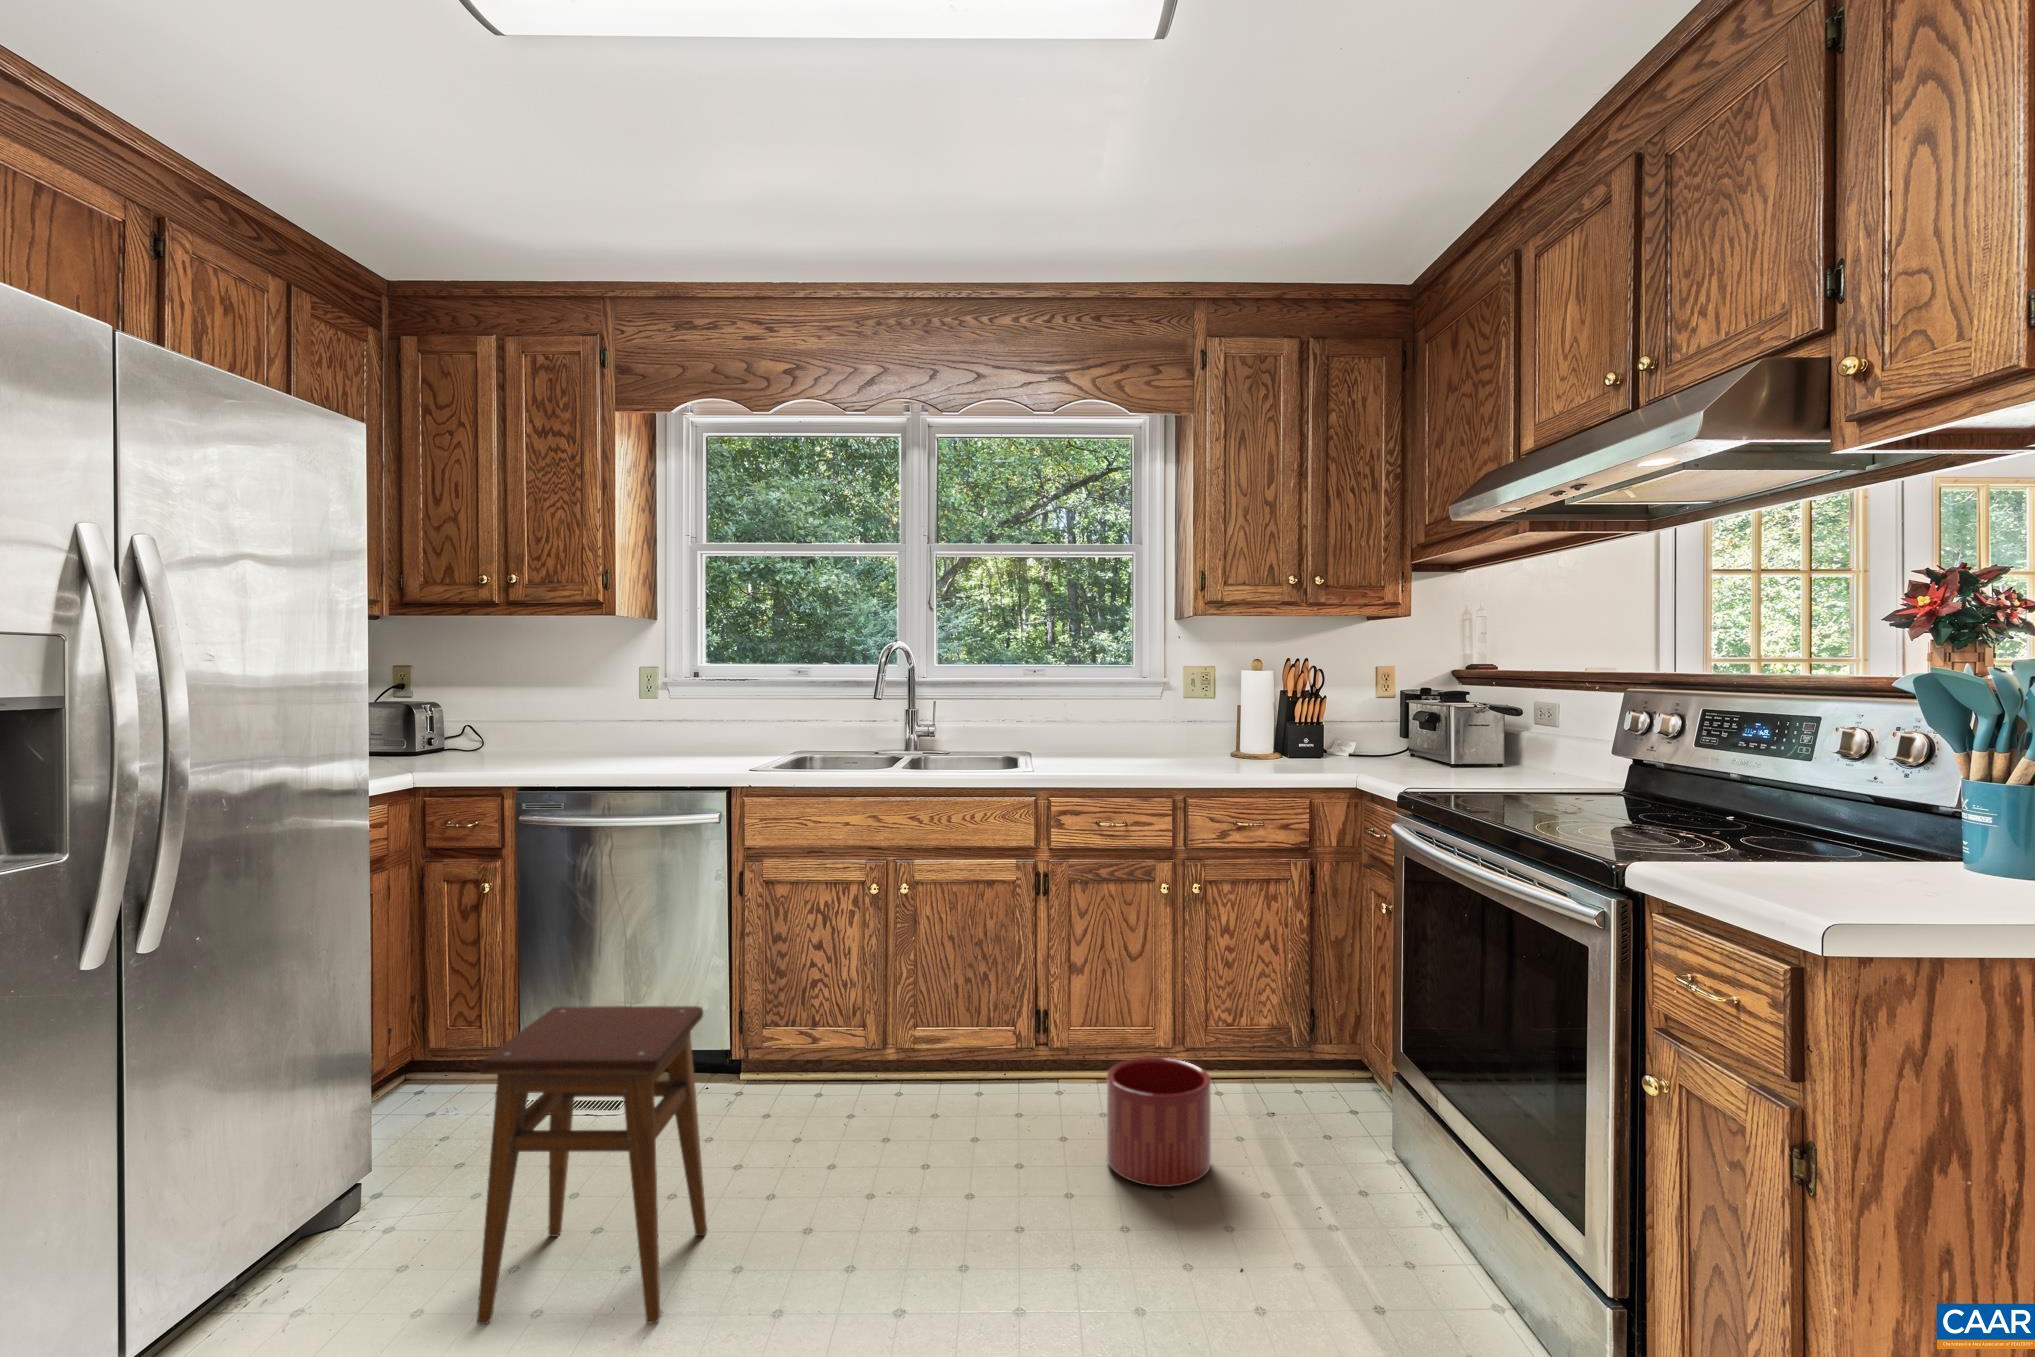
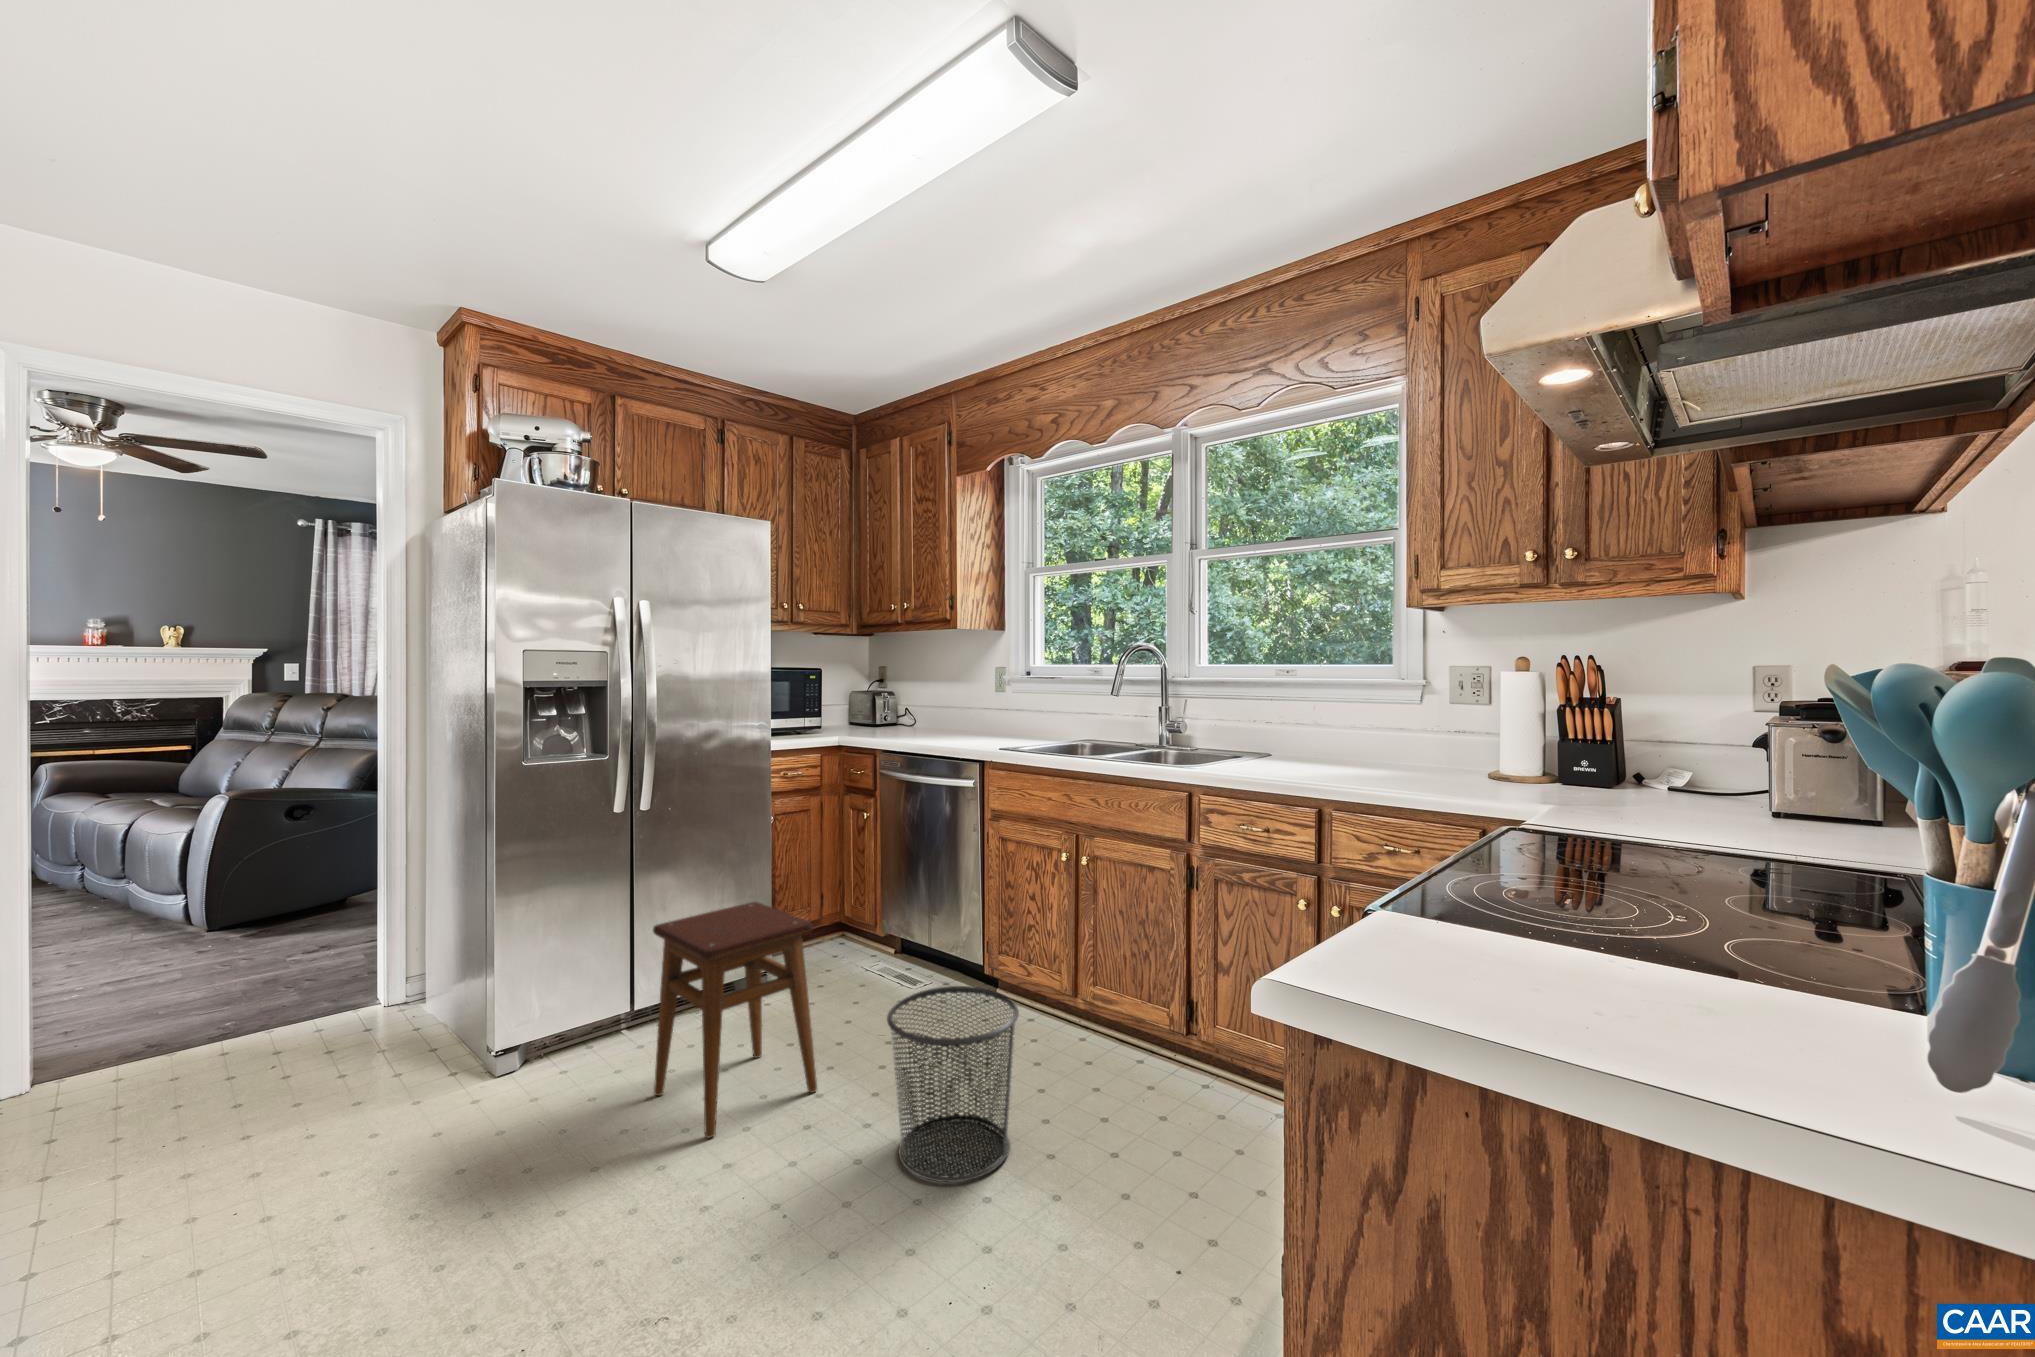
trash can: none [869,1030,1019,1245] -> present [887,986,1019,1182]
planter: present [1107,1057,1211,1187] -> none [1118,1074,1229,1227]

